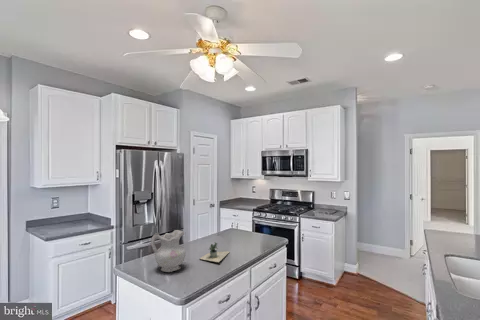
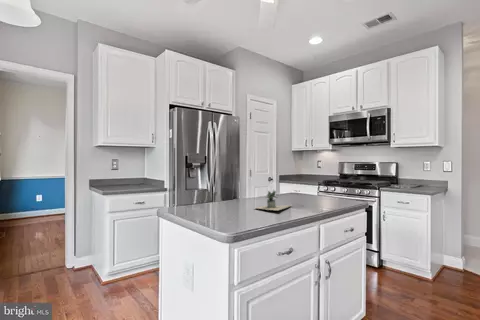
ceramic pitcher: present [151,230,185,272] -> none [196,167,237,215]

